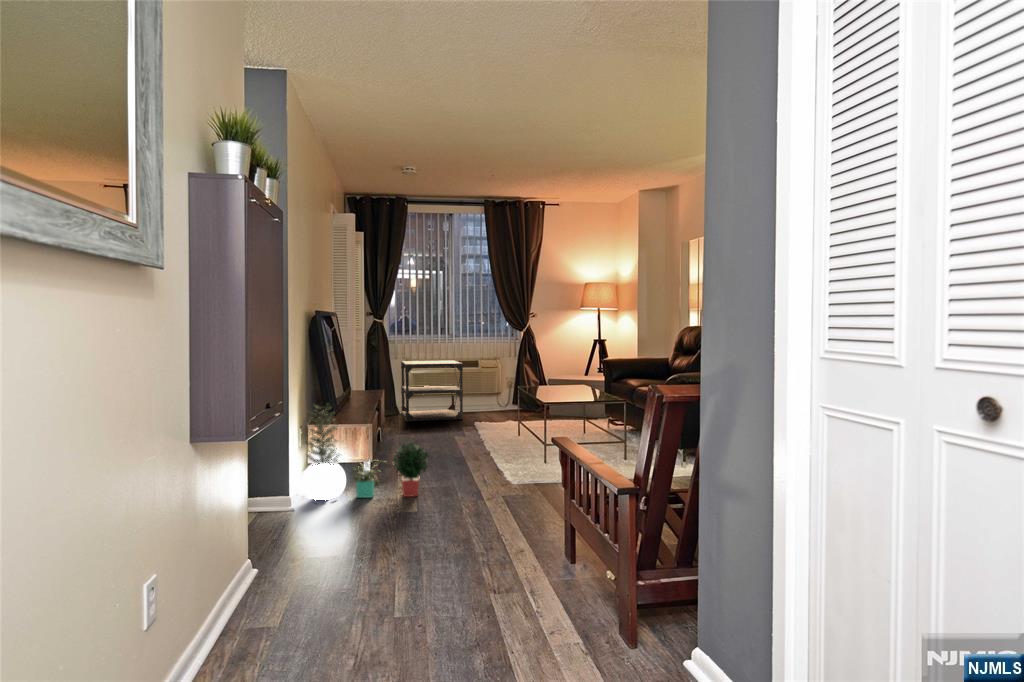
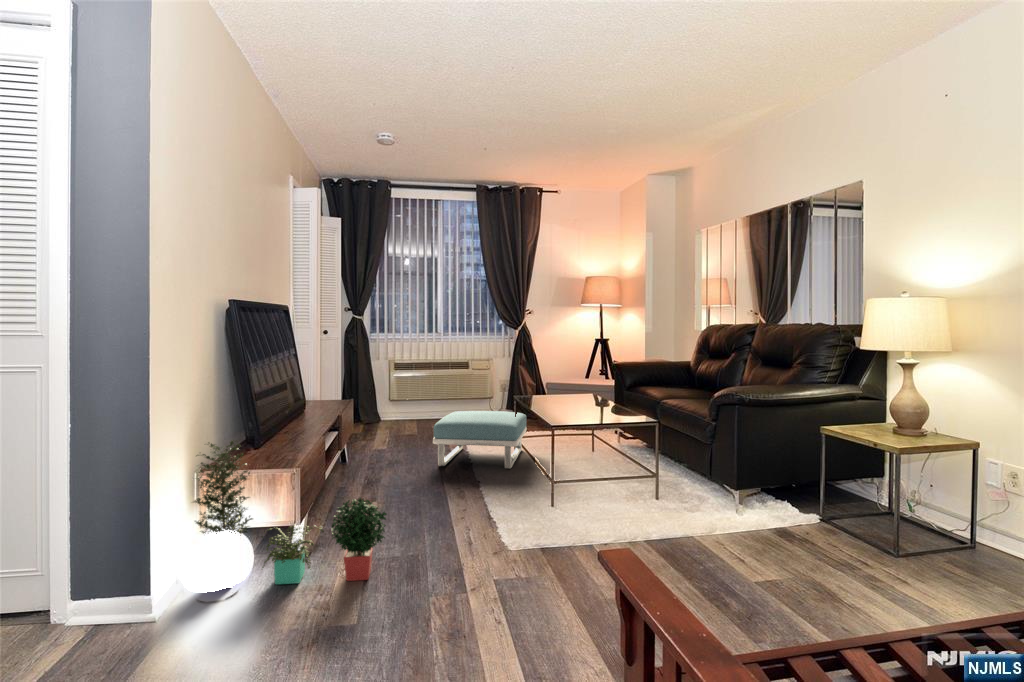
side table: present [401,360,463,421] -> none [382,362,451,432]
footstool: none [451,400,529,443] -> present [433,411,527,469]

